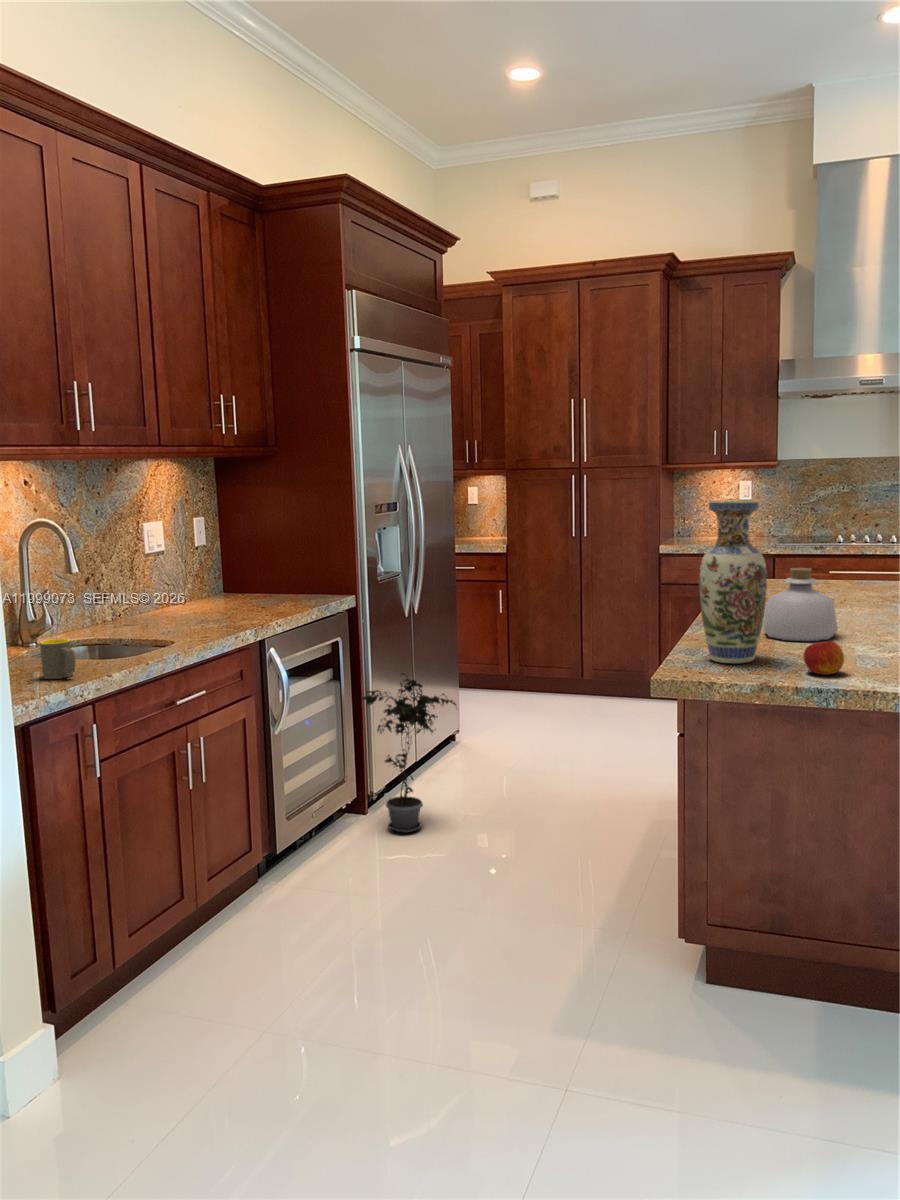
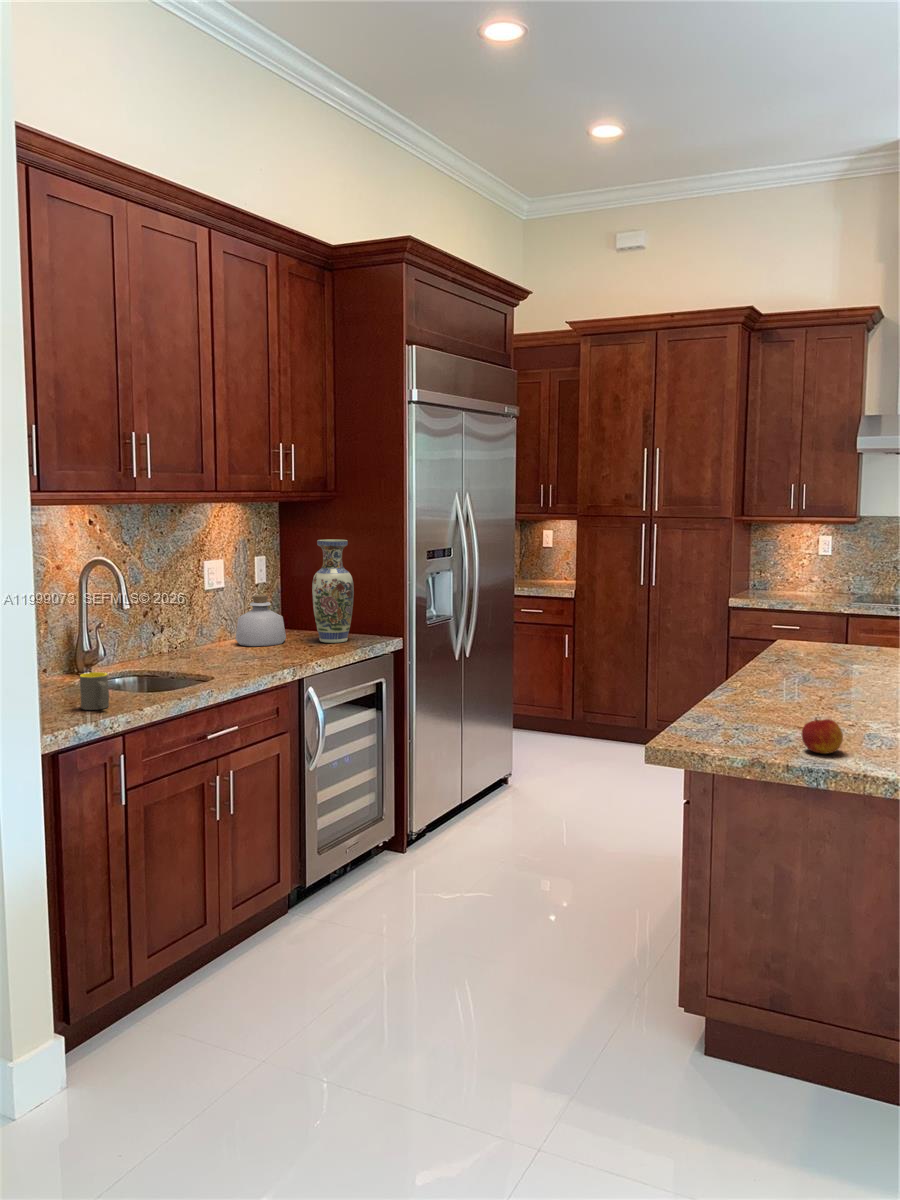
vase: present [699,500,767,664] -> present [312,540,354,643]
bottle: present [763,568,838,641] -> present [235,595,286,646]
potted plant: present [362,673,456,833] -> none [402,717,493,874]

